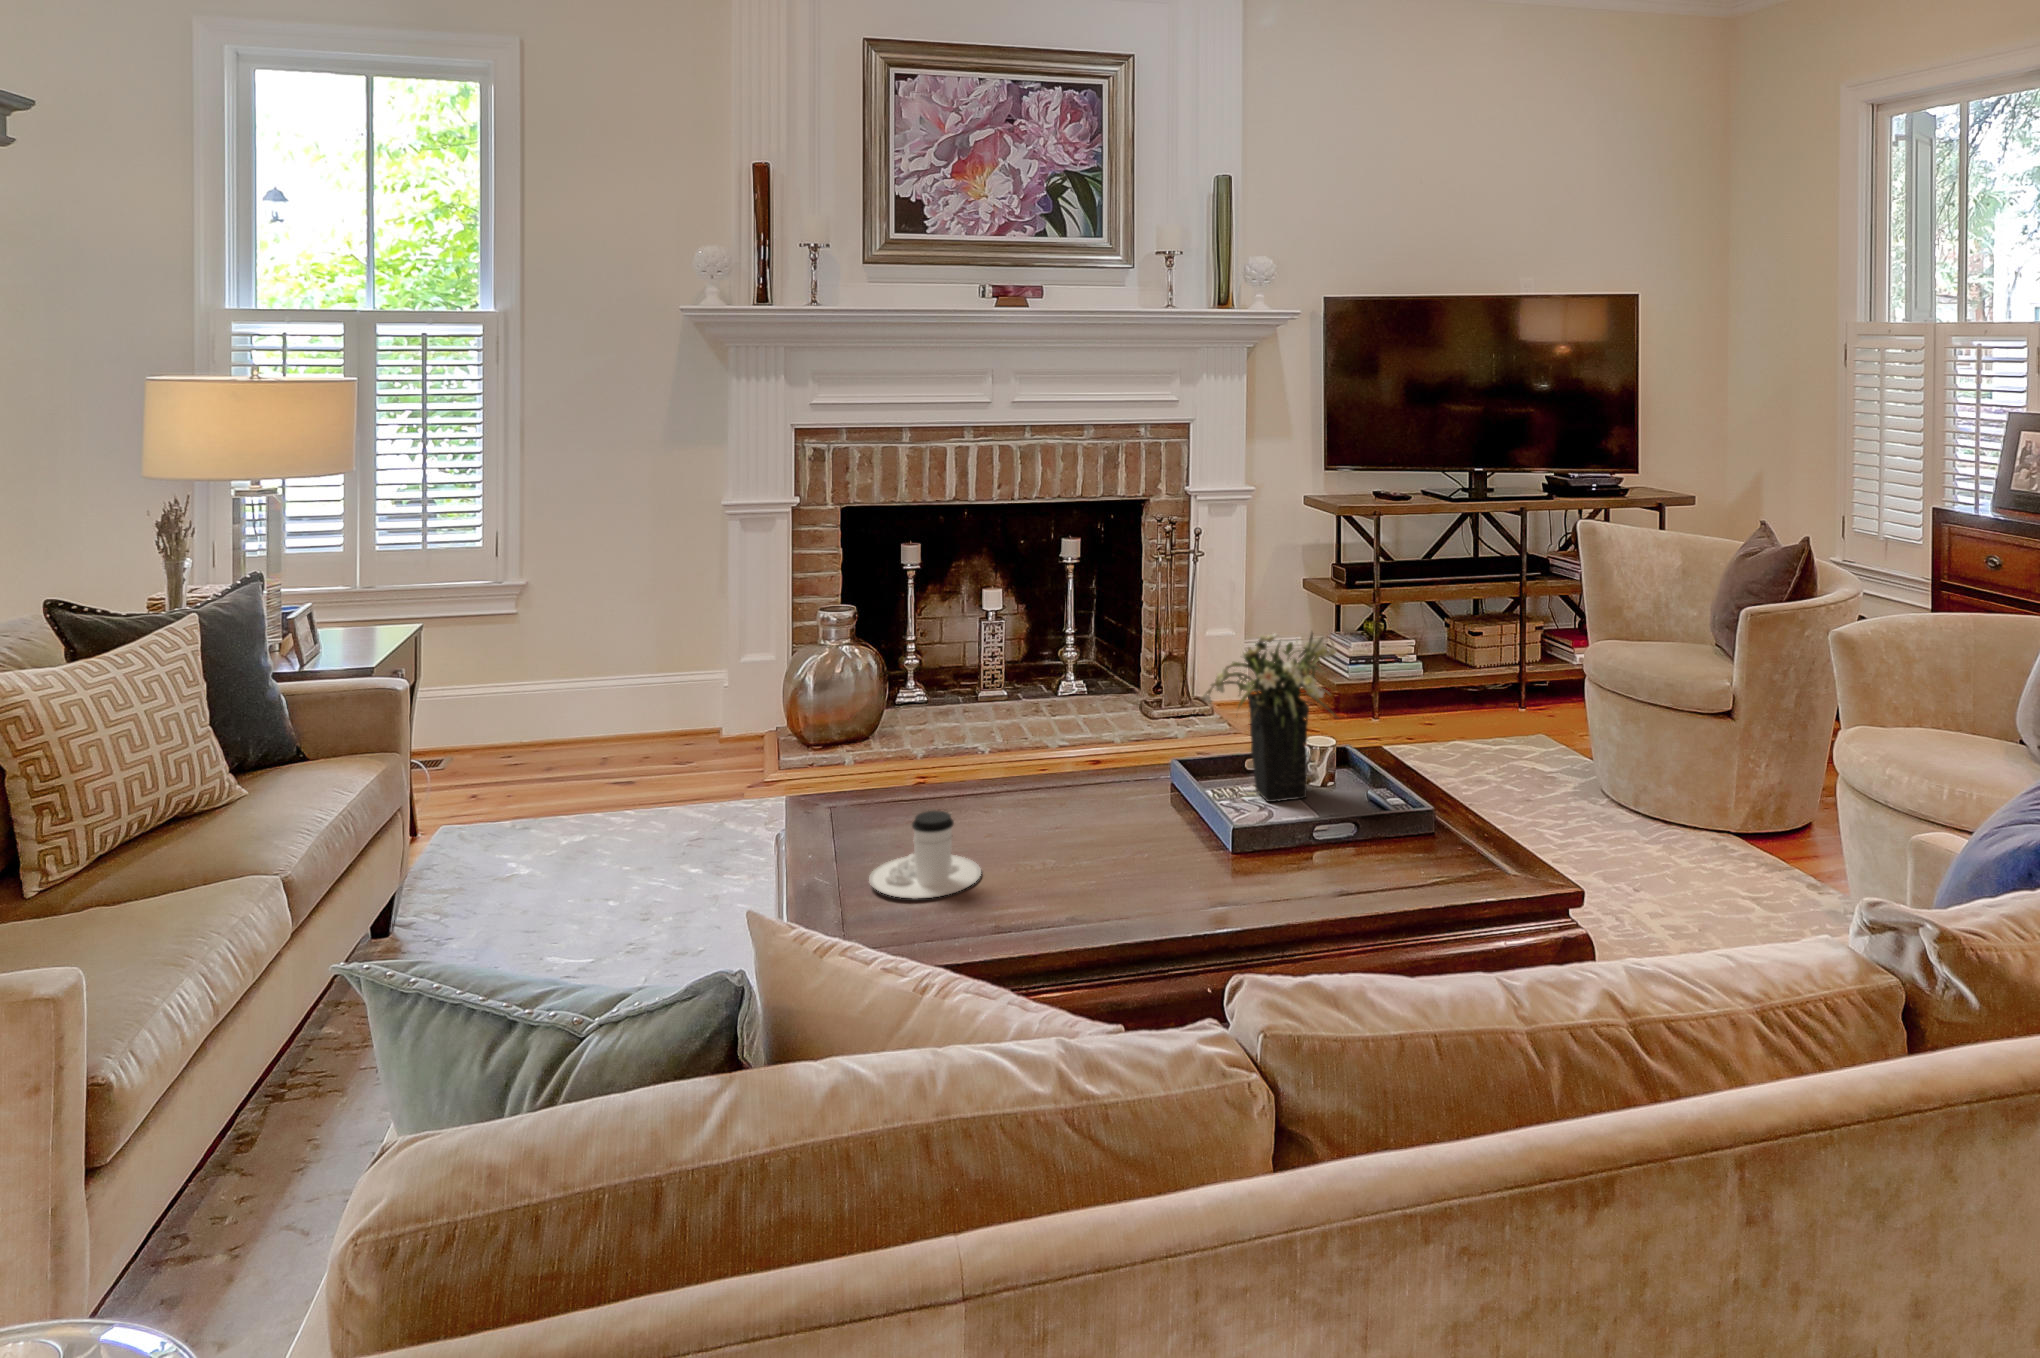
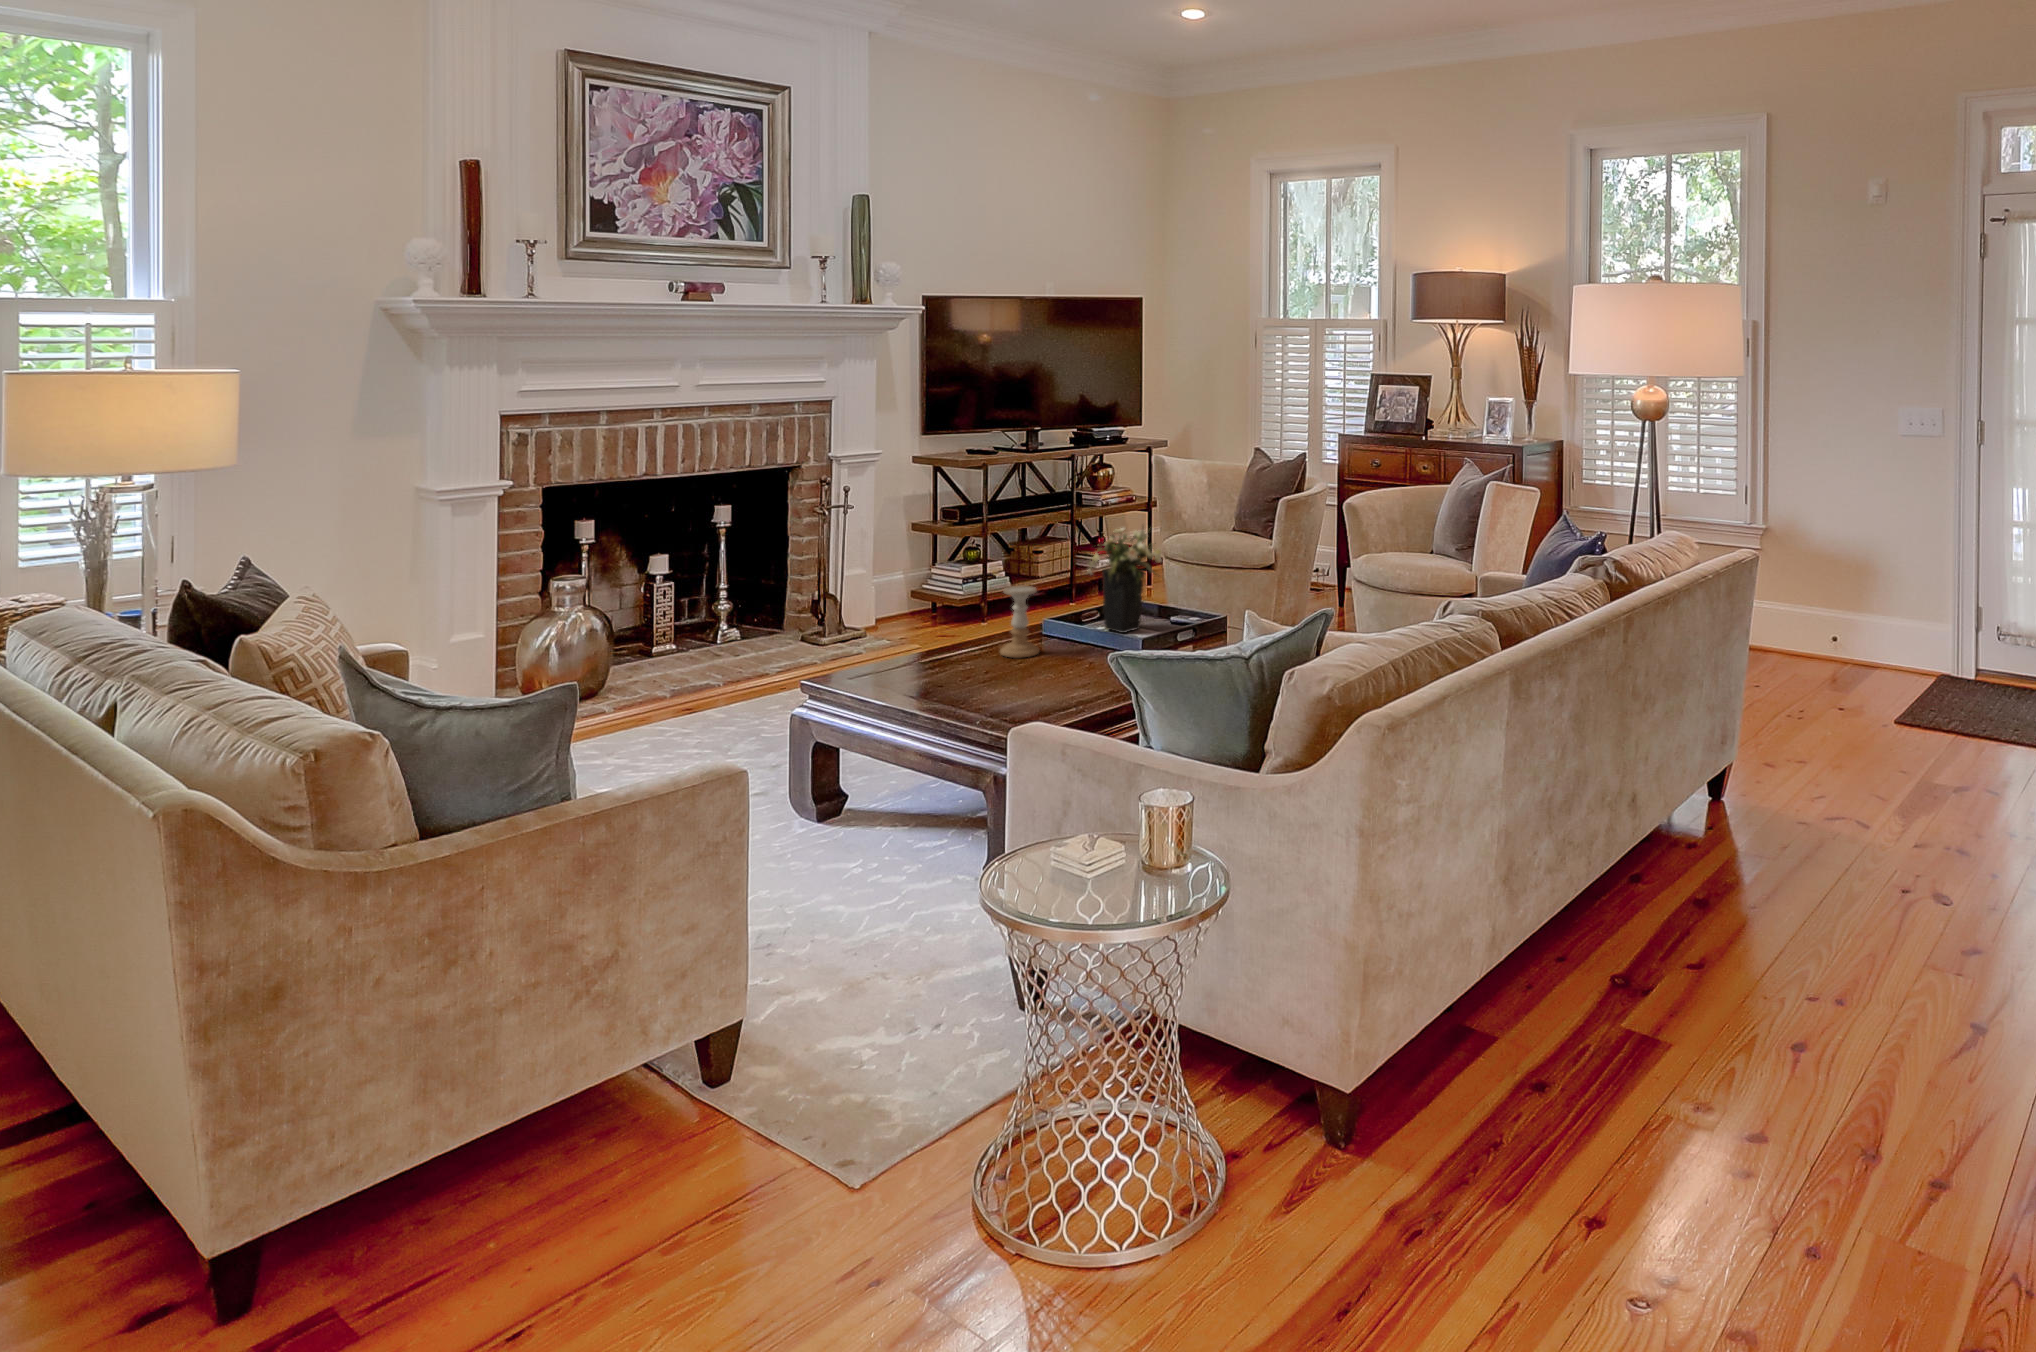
candle holder: none [1057,704,1117,817] -> present [1000,586,1039,658]
coffee cup: present [869,811,981,899] -> none [957,650,1030,703]

